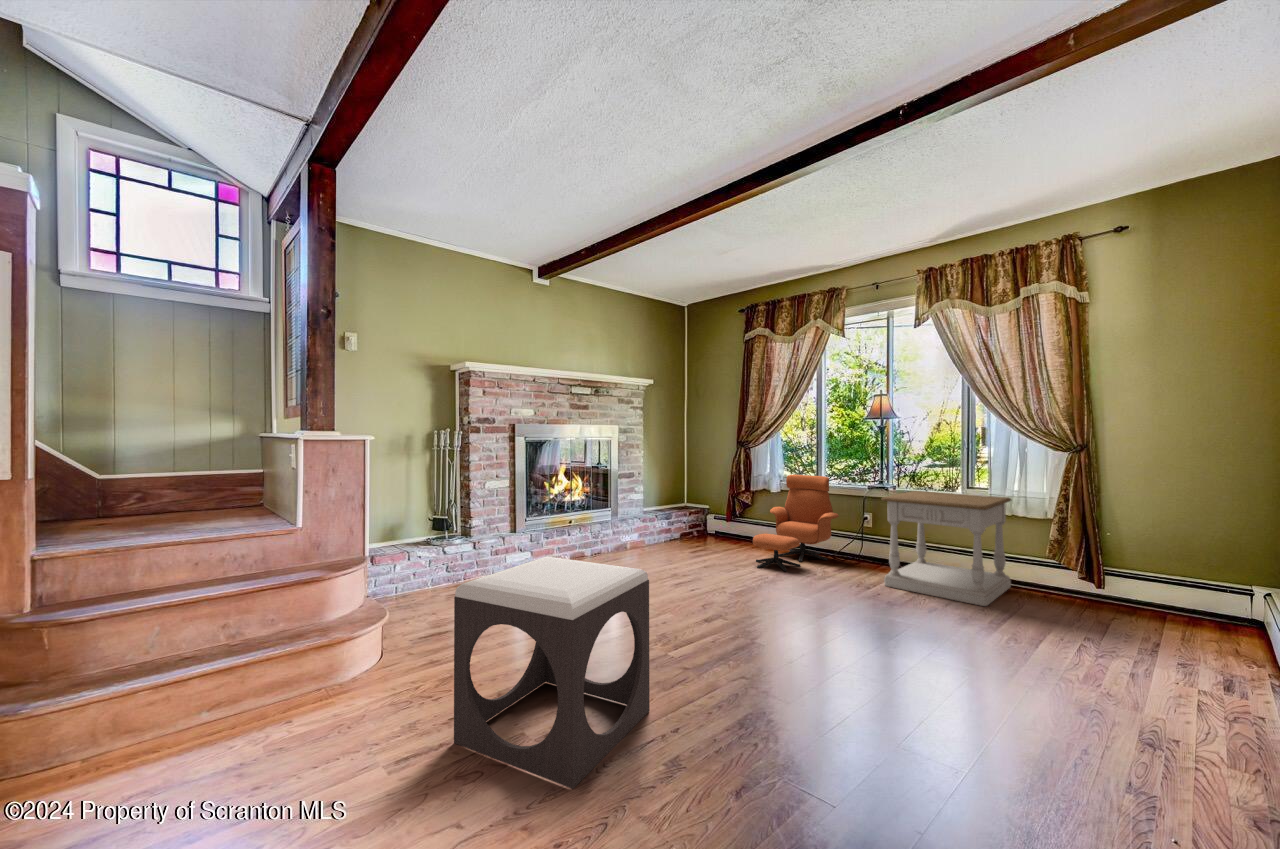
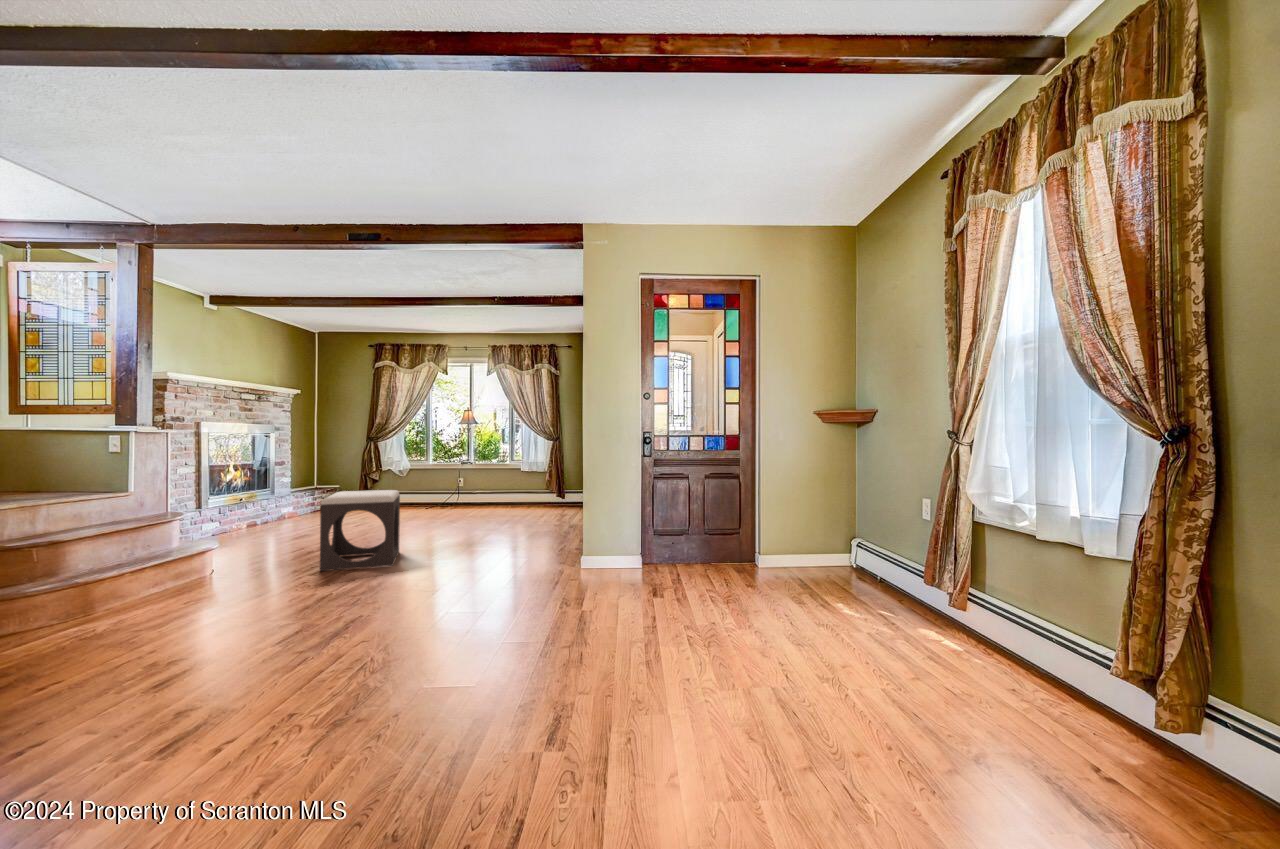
lounge chair: present [753,475,839,571] -> none [392,458,443,515]
side table: present [882,491,1011,606] -> none [472,463,529,513]

